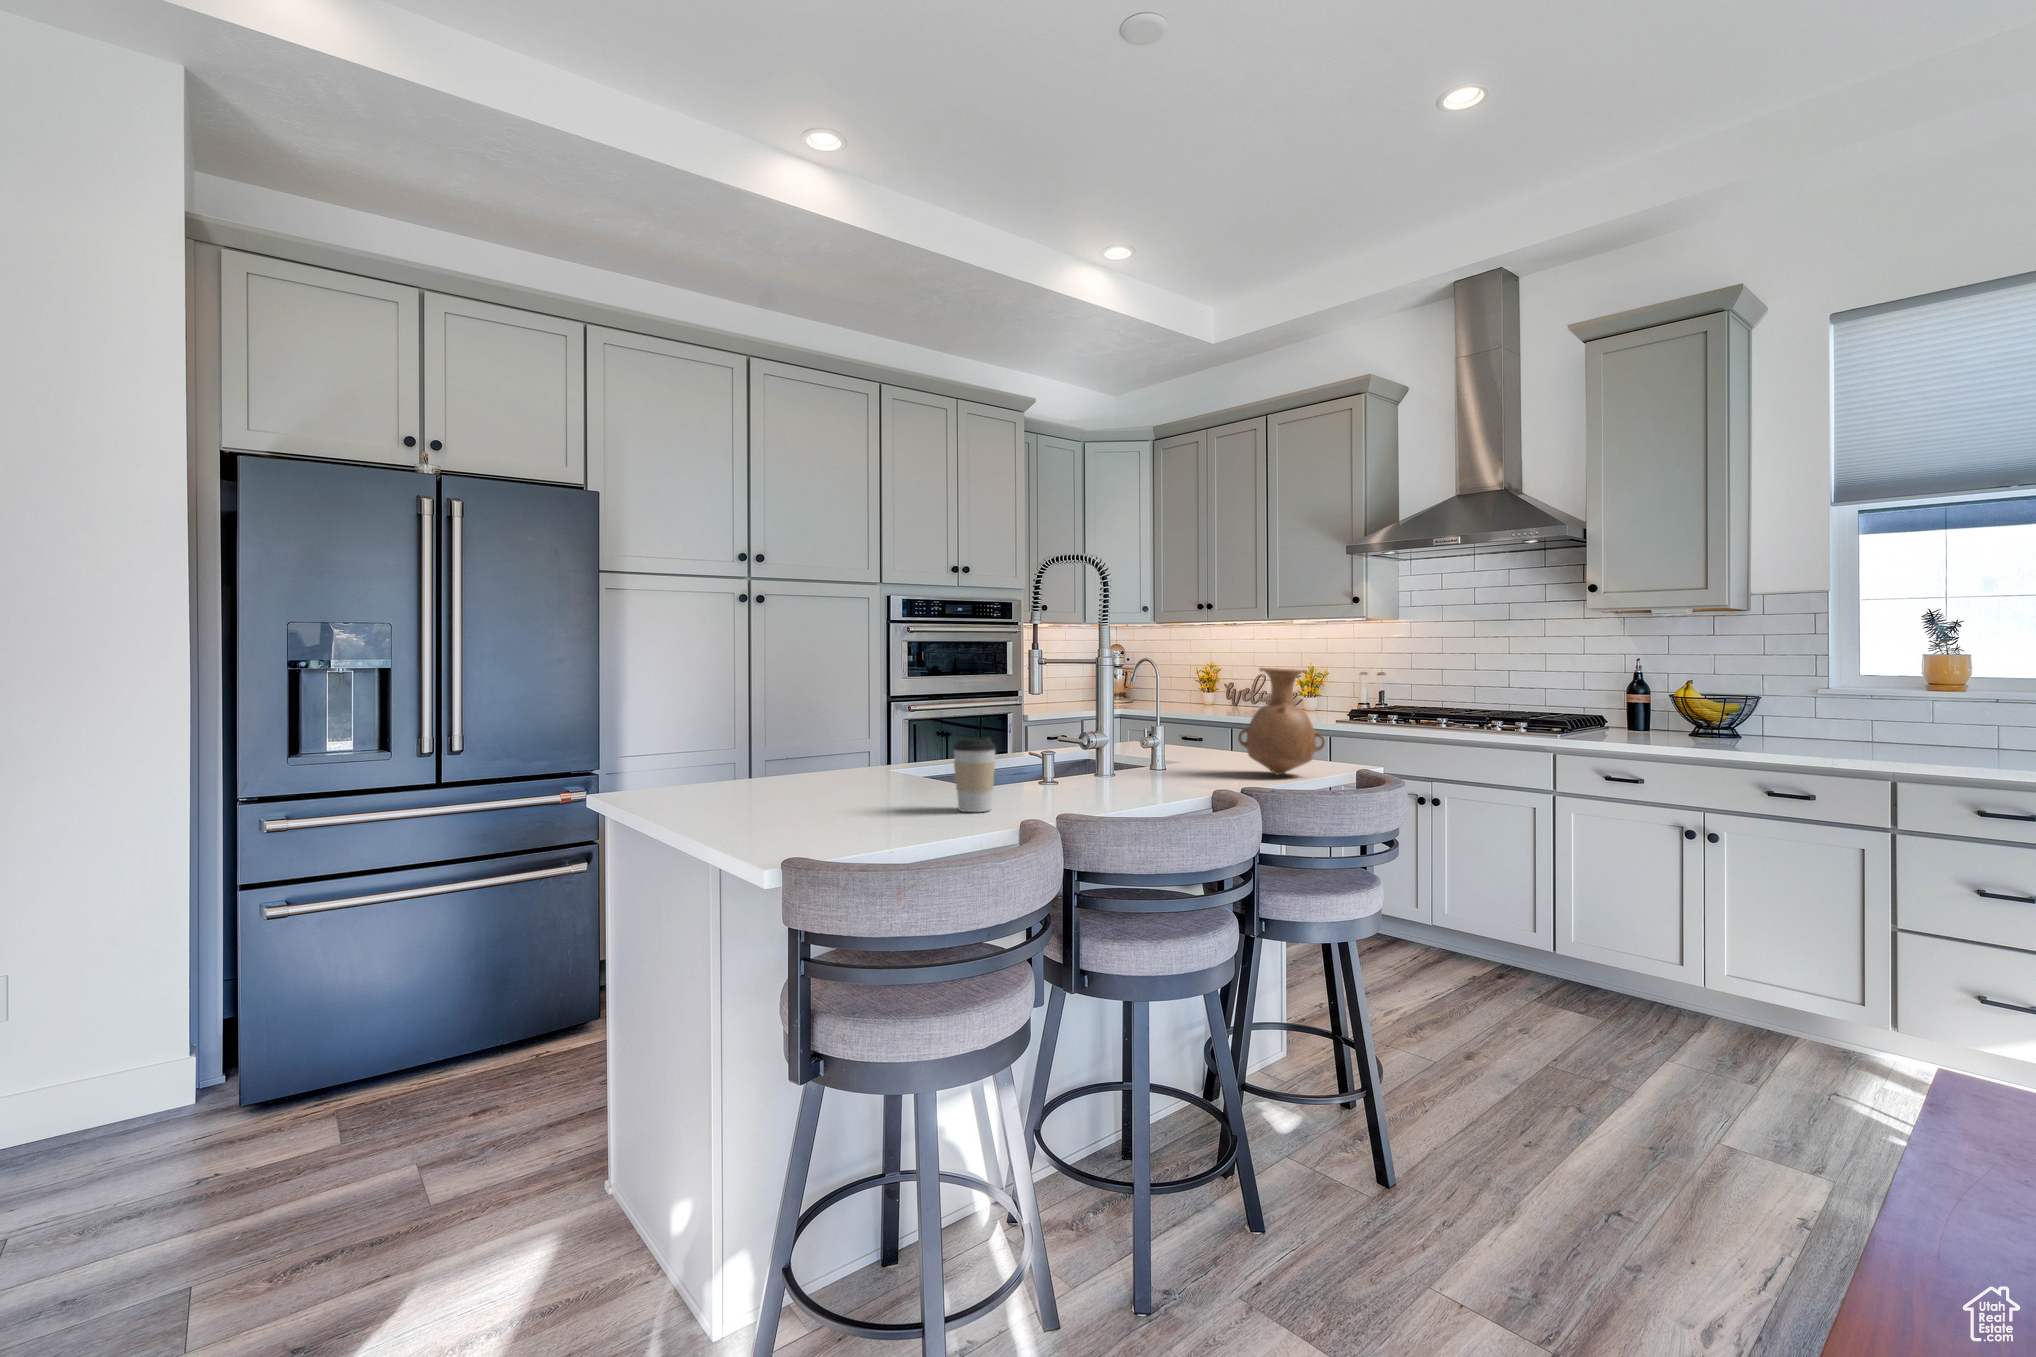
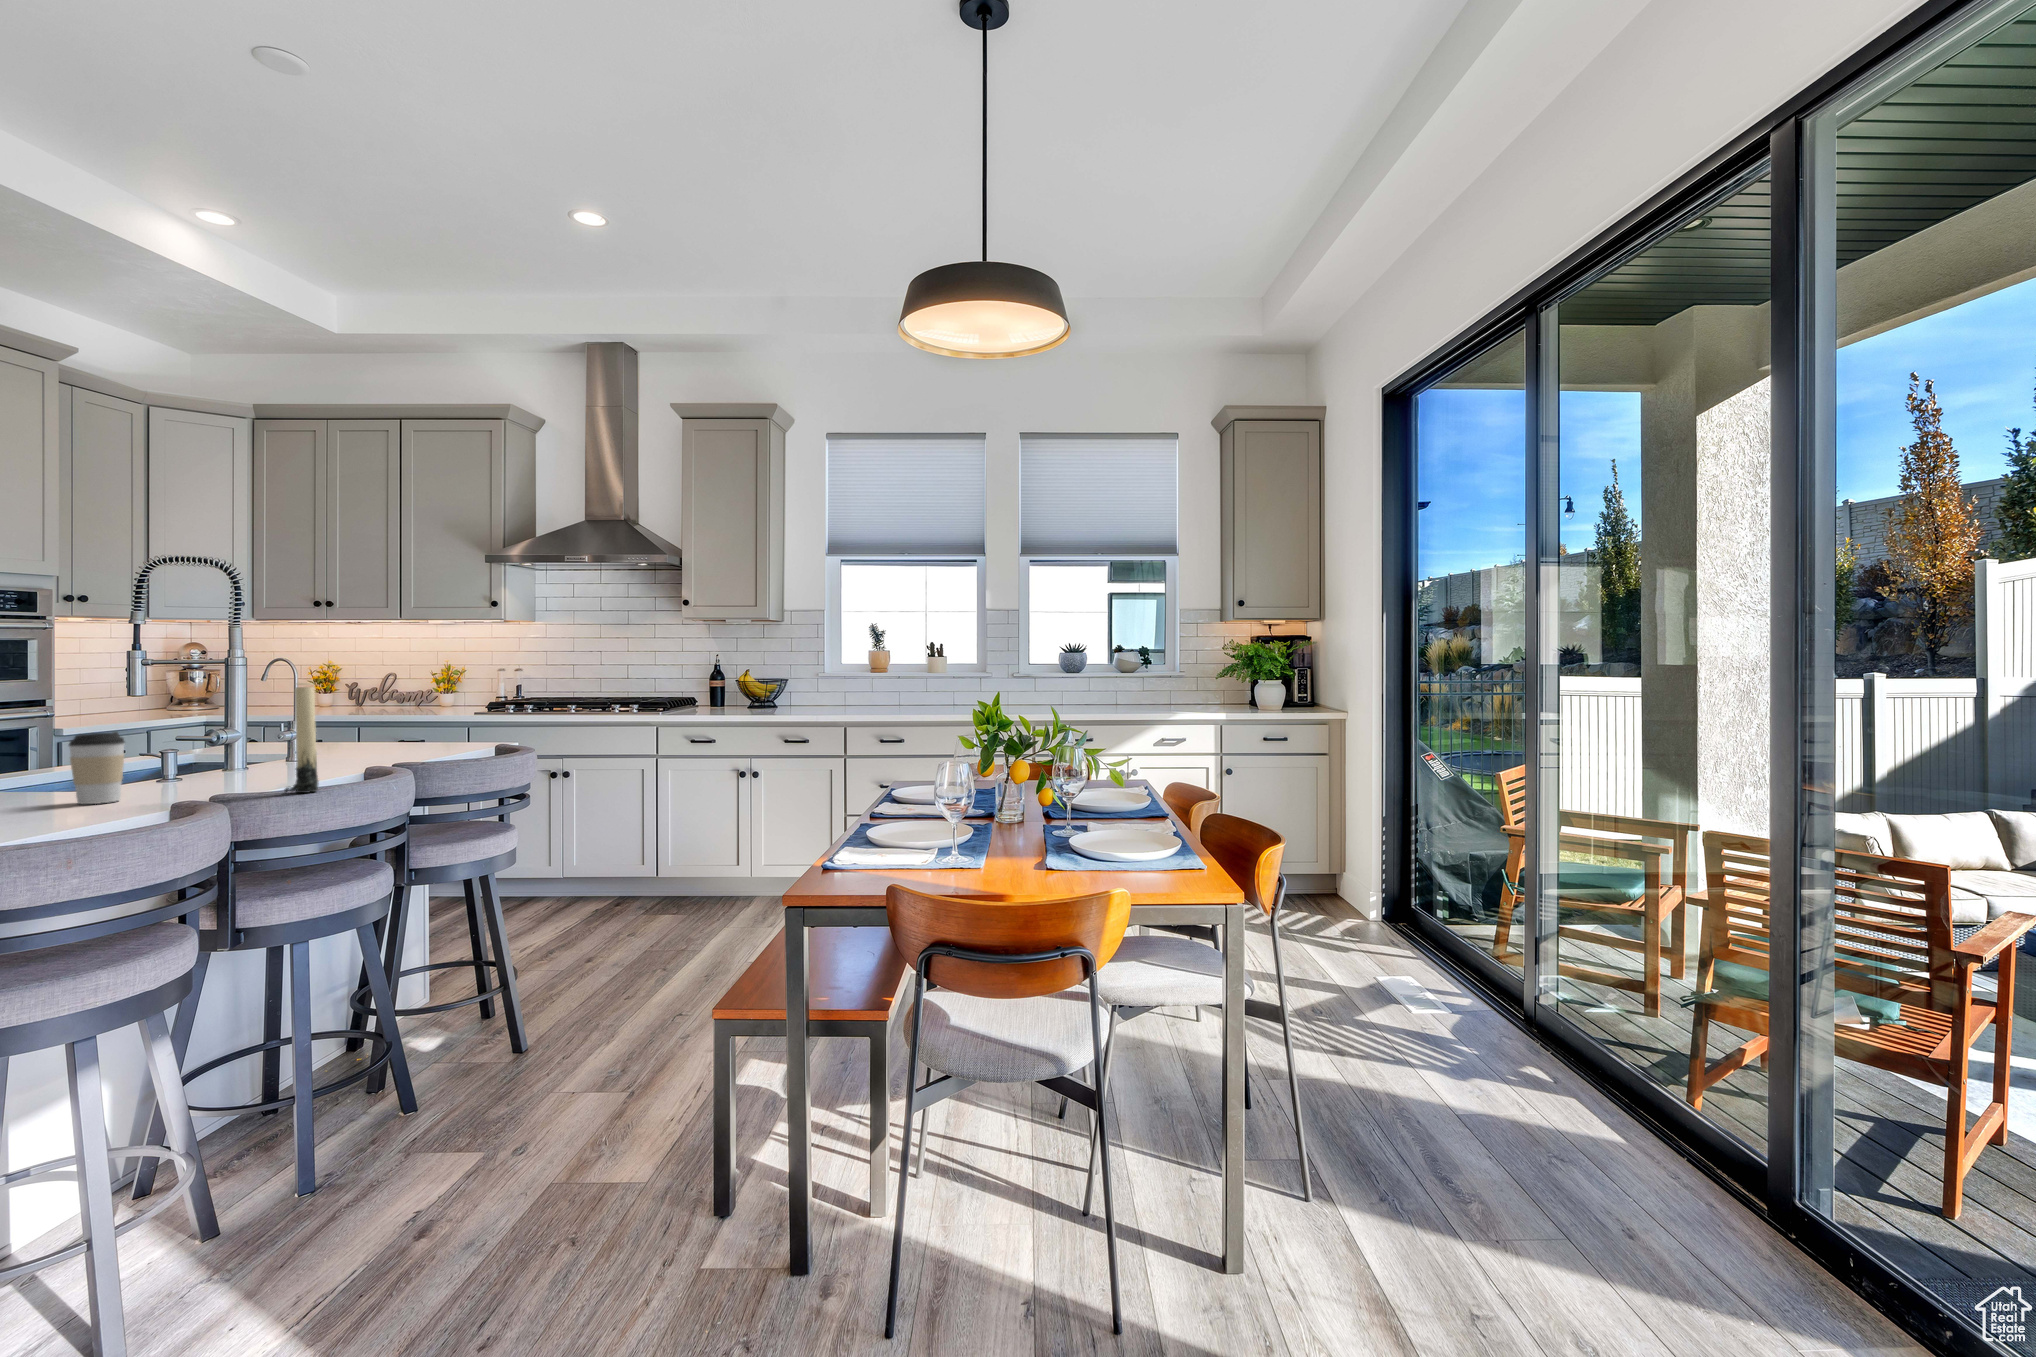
vase: present [1238,668,1325,775] -> none [382,664,464,754]
candle: none [1127,690,1160,824] -> present [284,683,318,793]

